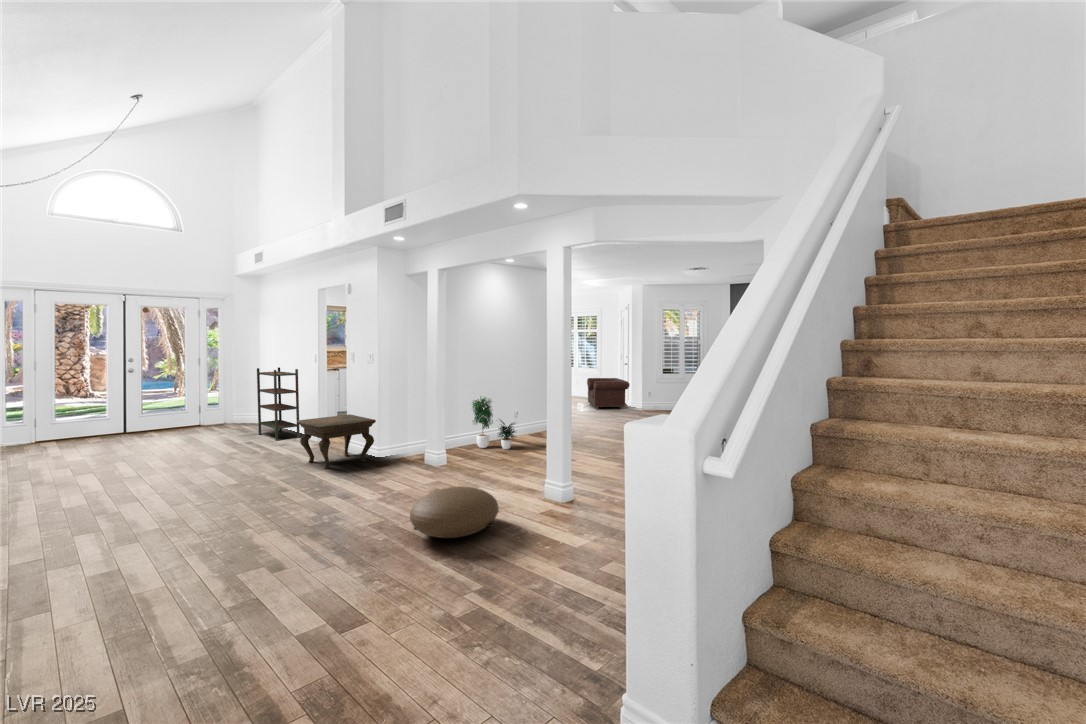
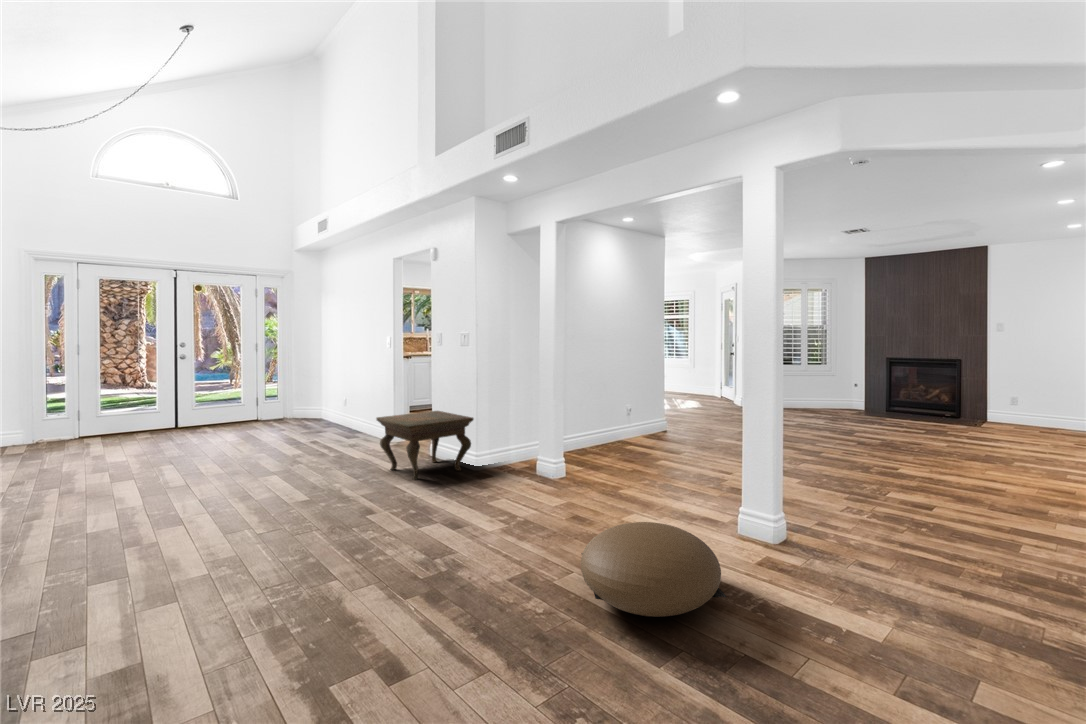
bookshelf: present [257,367,300,441] -> none [323,356,372,441]
armchair: present [587,378,630,409] -> none [684,372,740,408]
potted plant: present [472,397,515,449] -> none [584,387,645,457]

